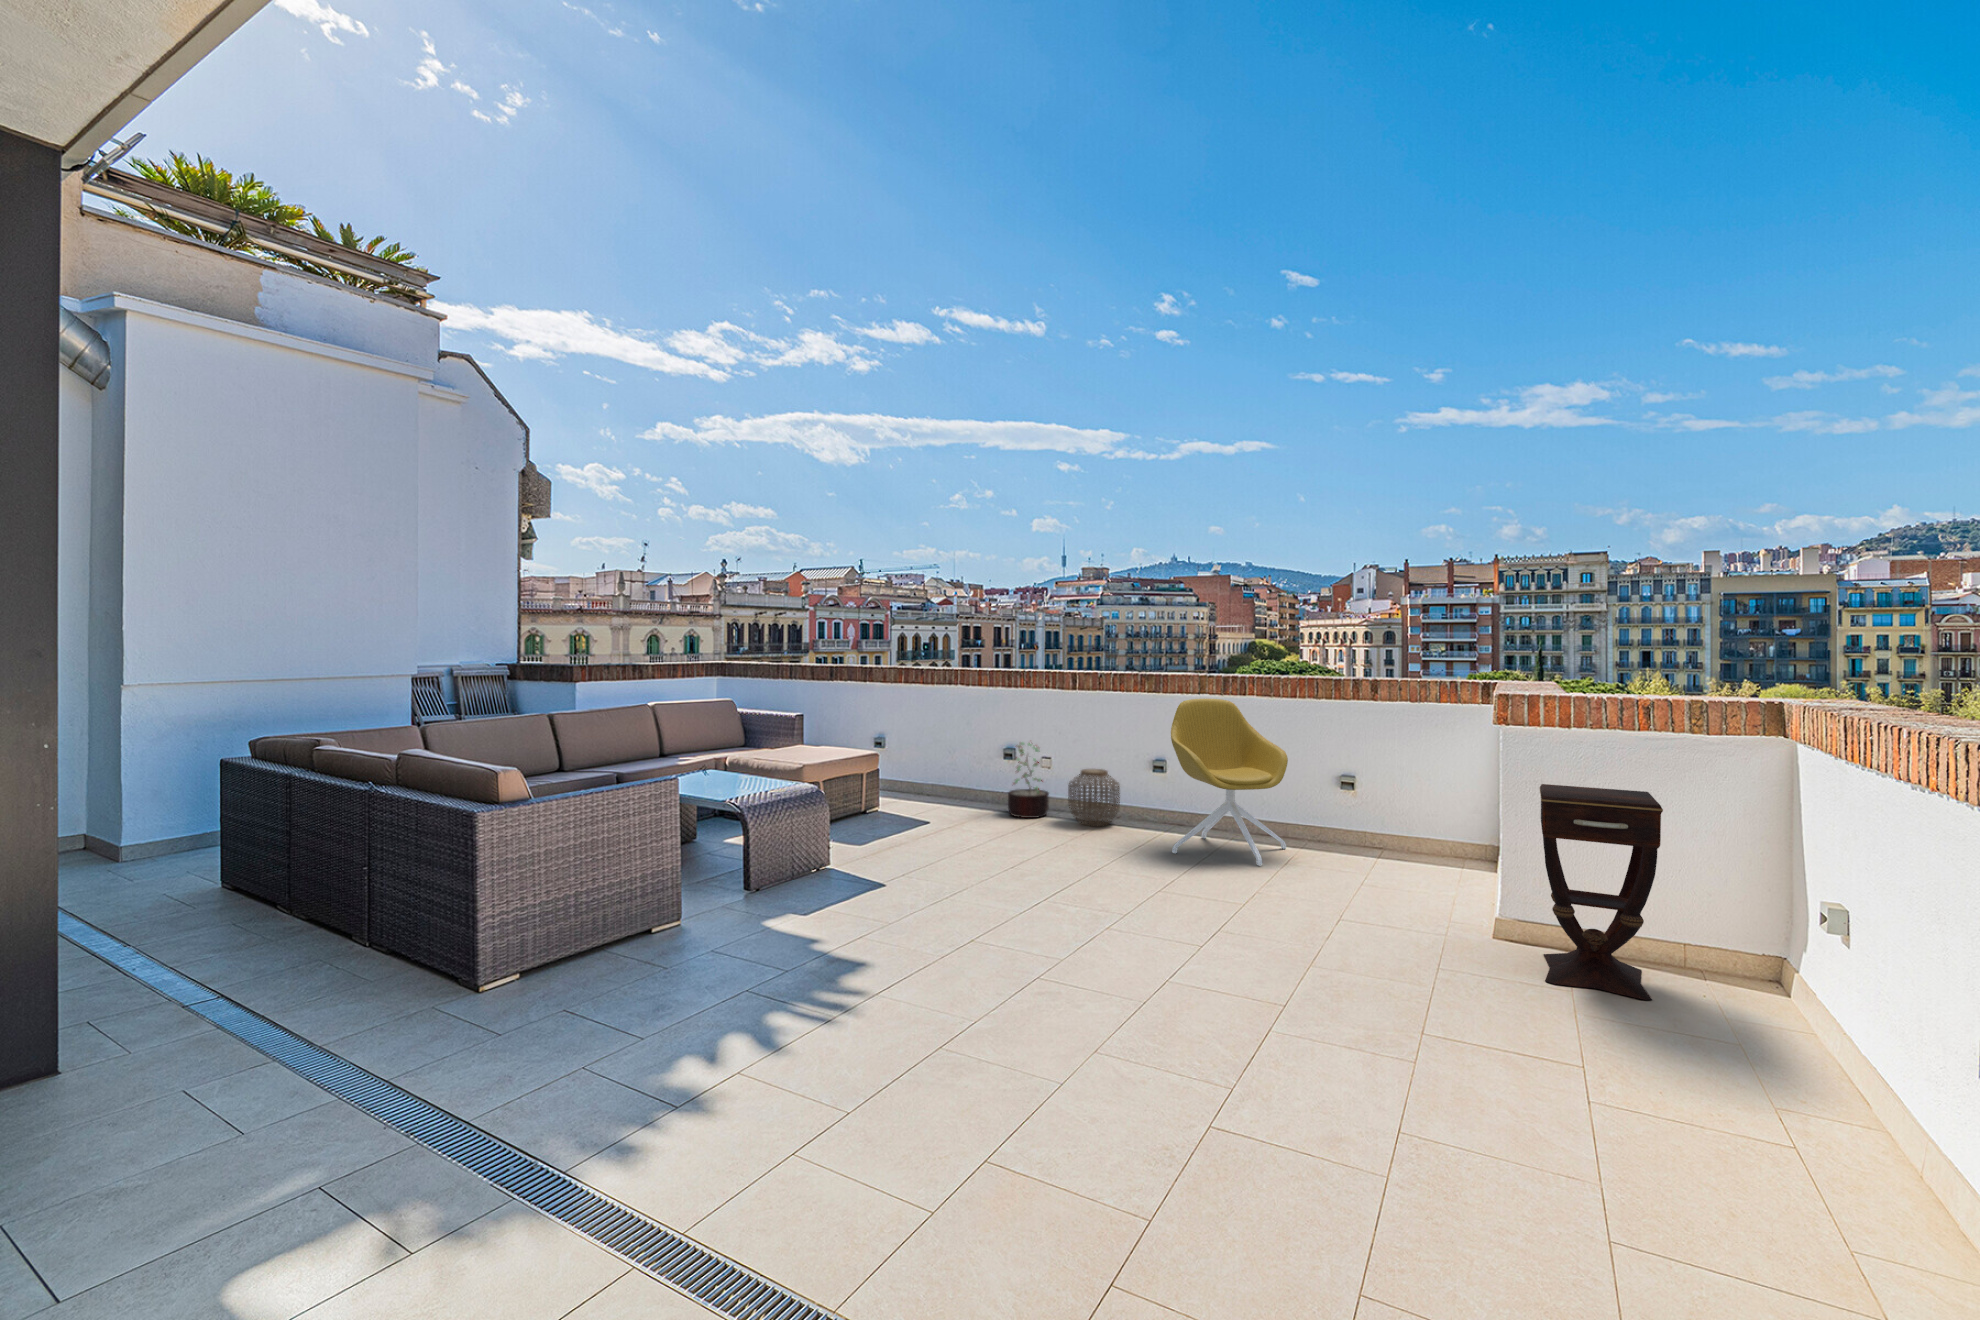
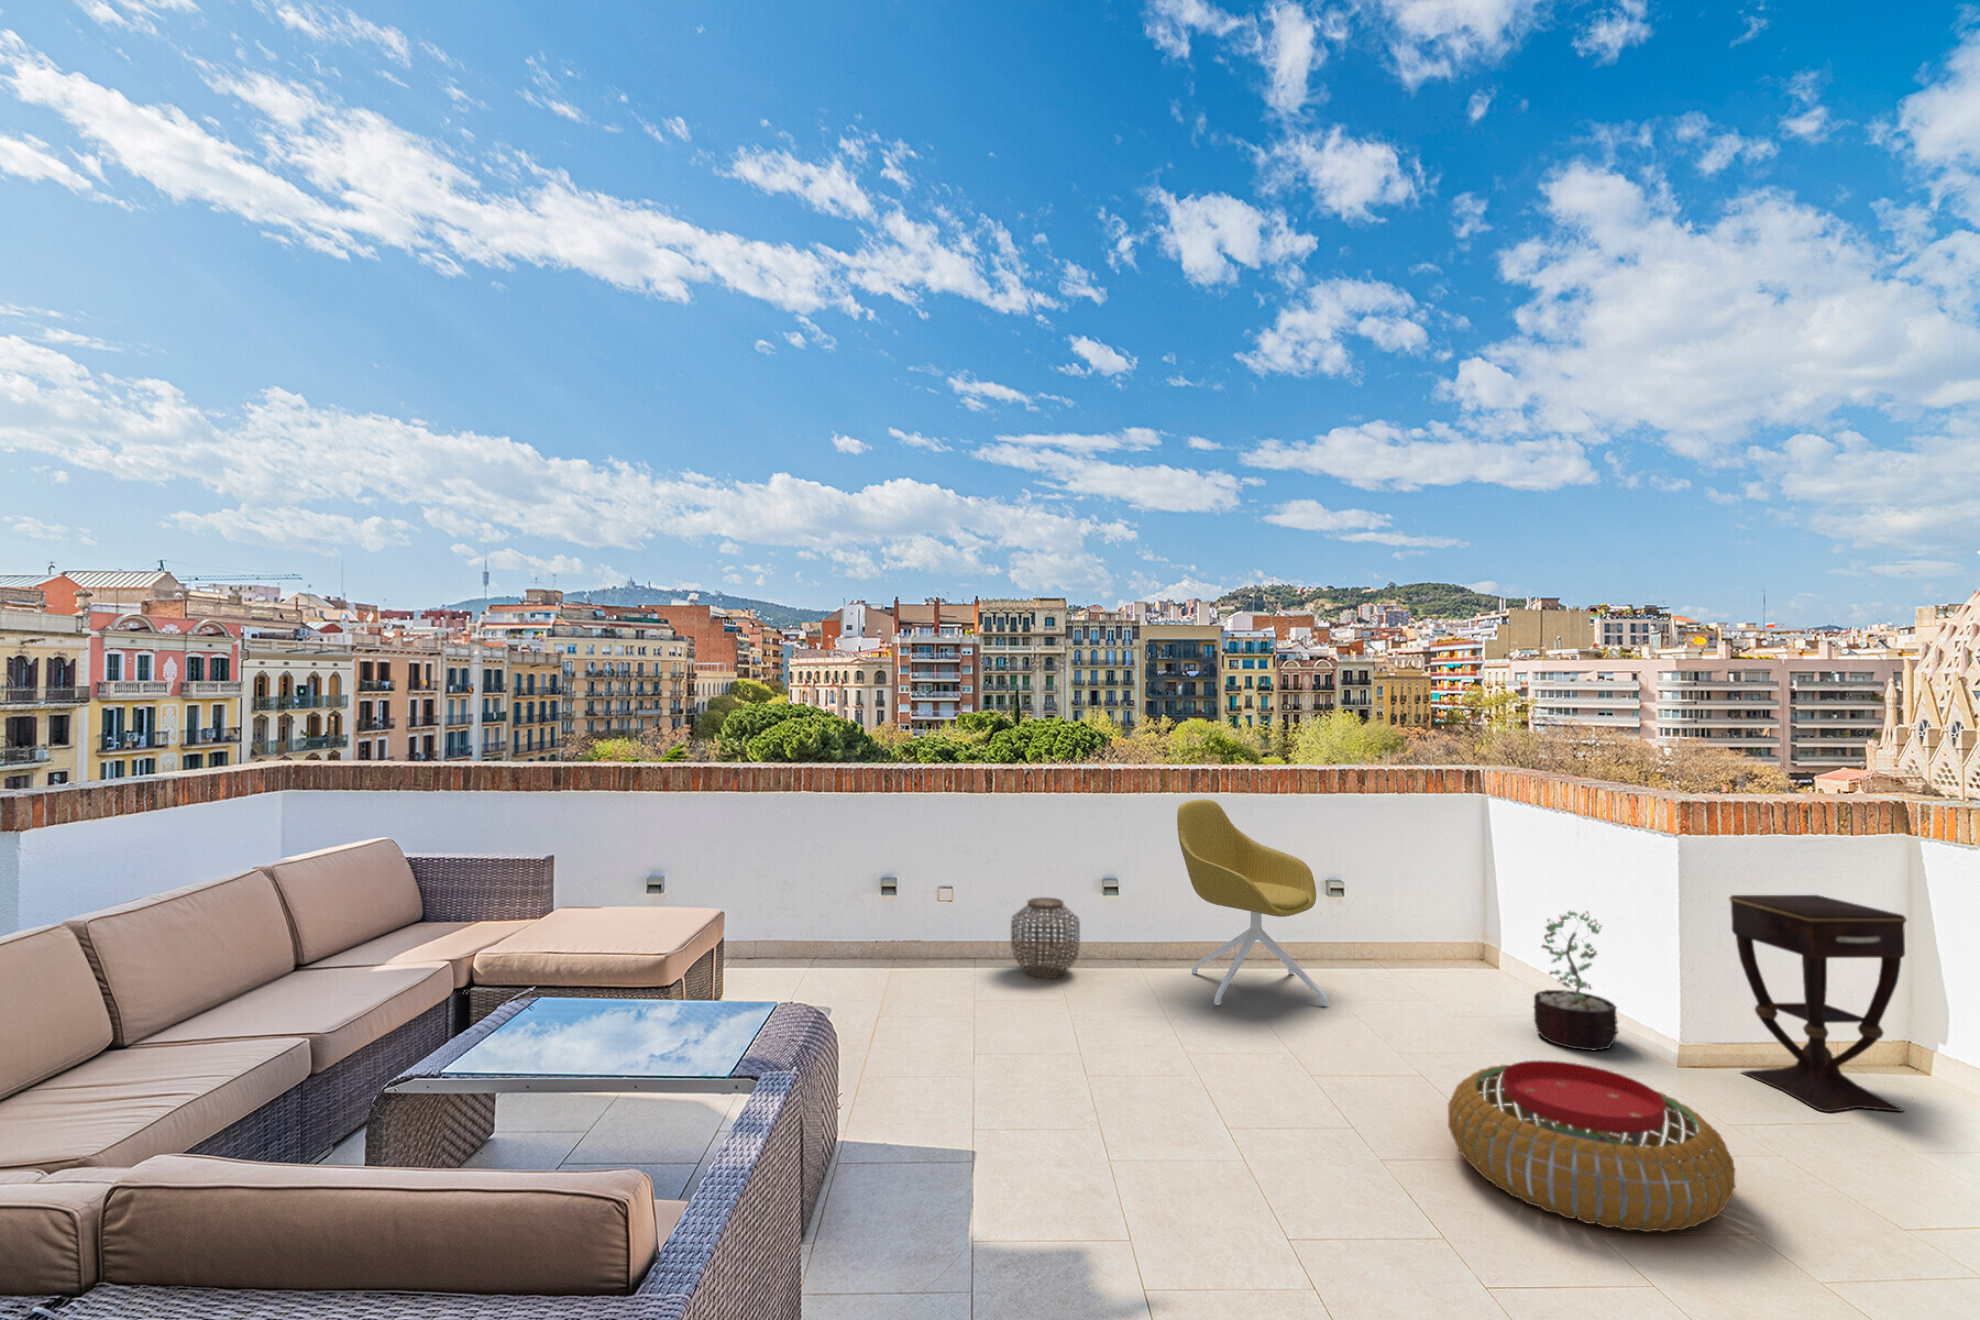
decorative plant: present [1008,742,1049,818] -> present [1534,911,1618,1050]
pouf: none [1112,876,1305,986] -> present [1448,1061,1736,1232]

